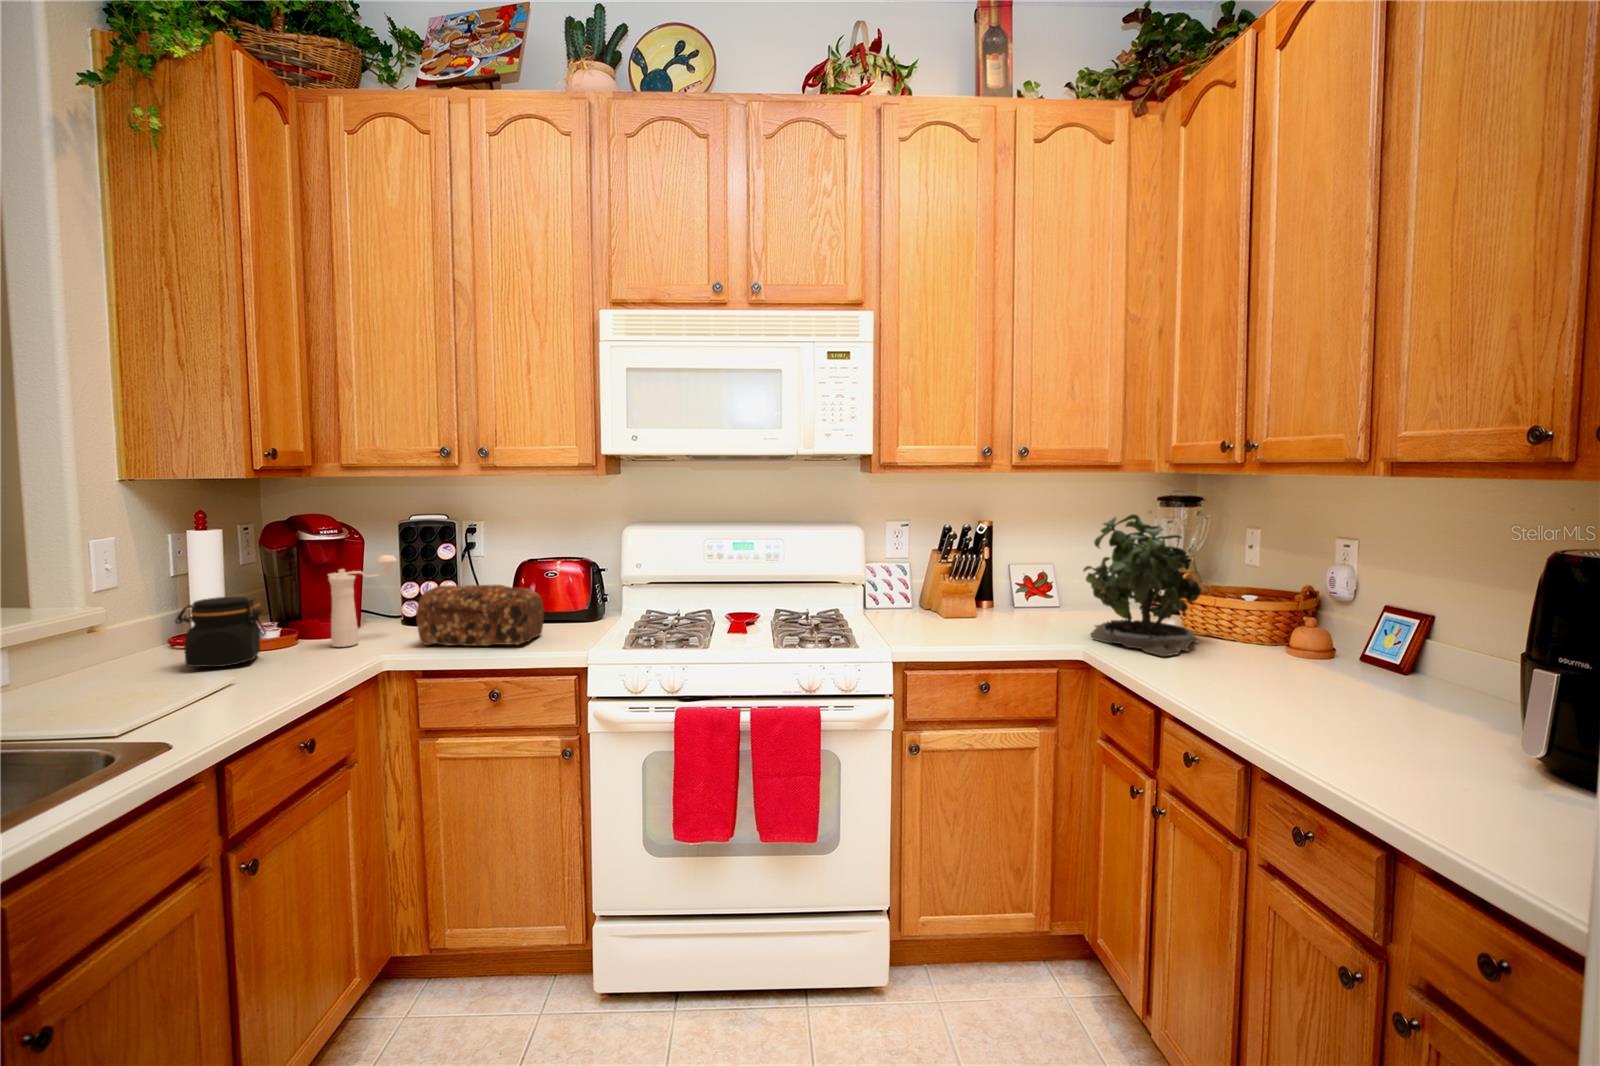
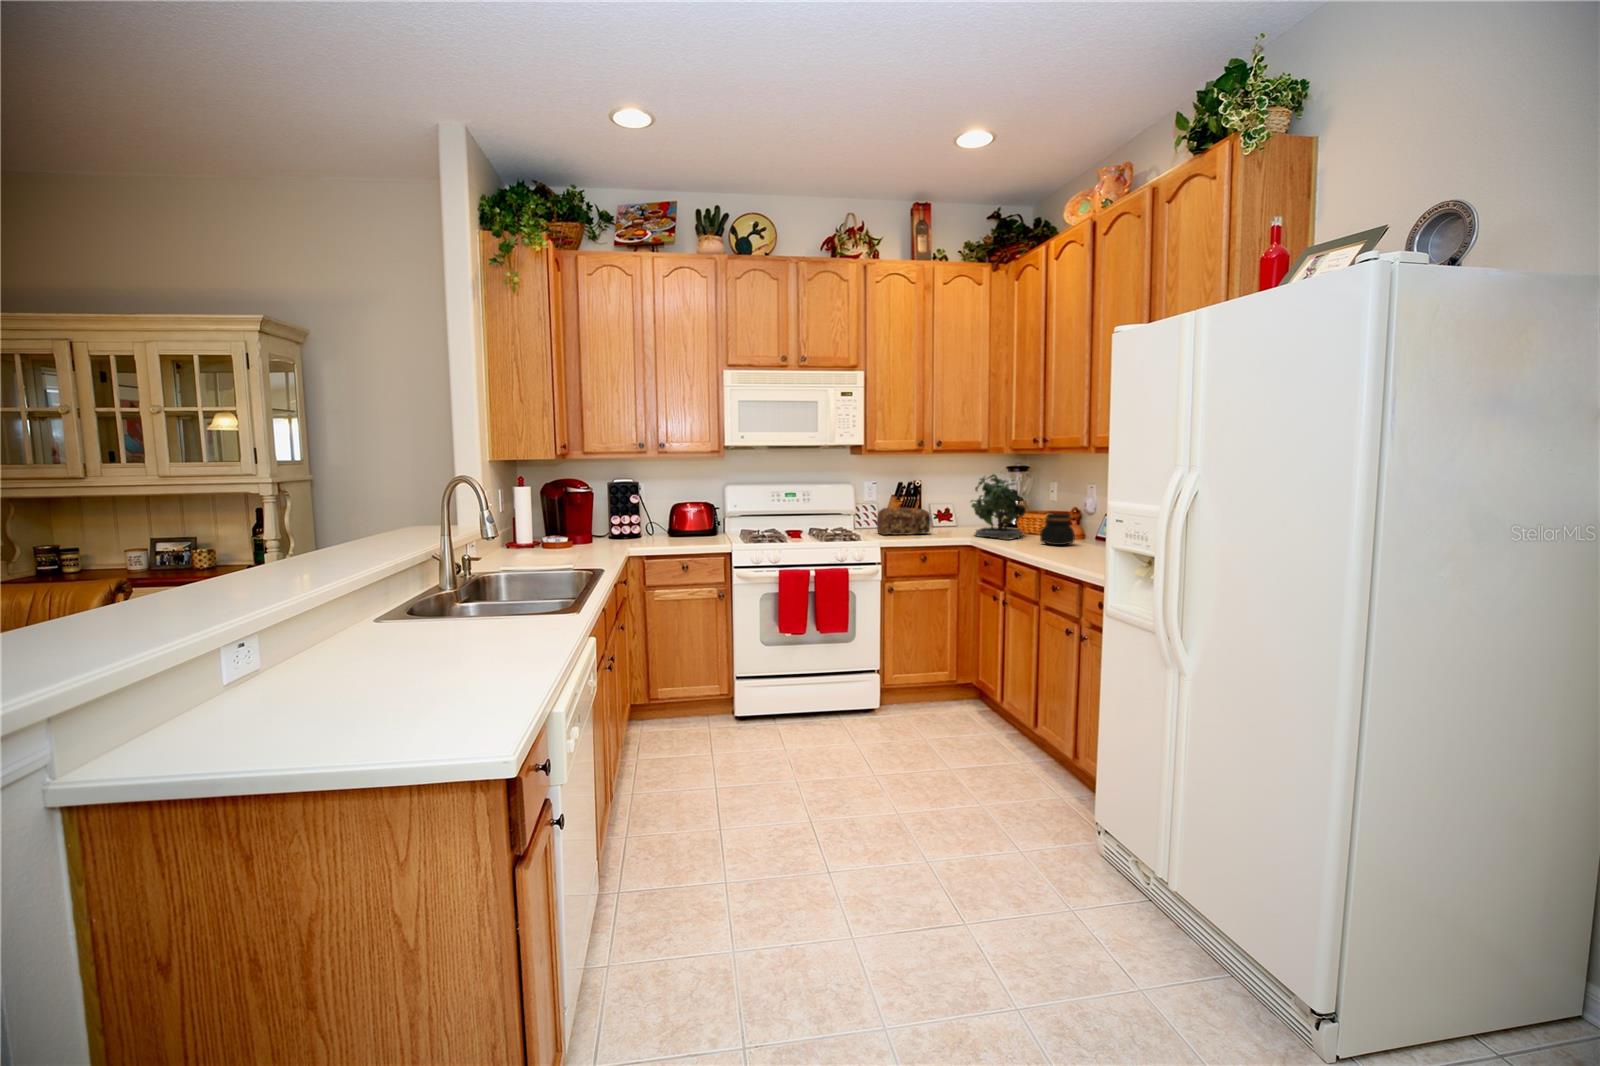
pepper mill: present [328,555,396,647] -> none [592,500,620,546]
bread loaf: present [416,585,544,646] -> present [877,508,931,535]
jar: present [175,596,266,667] -> present [1040,513,1075,545]

